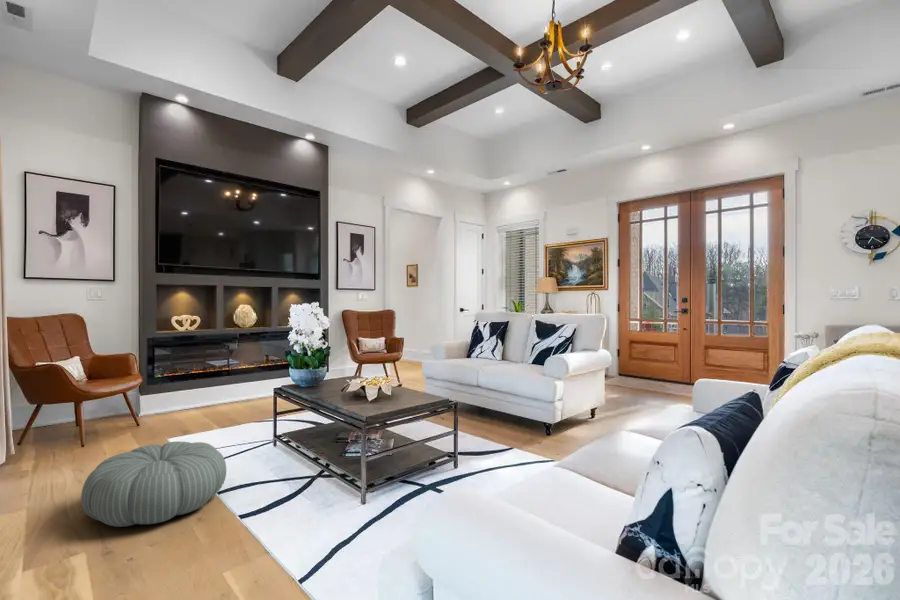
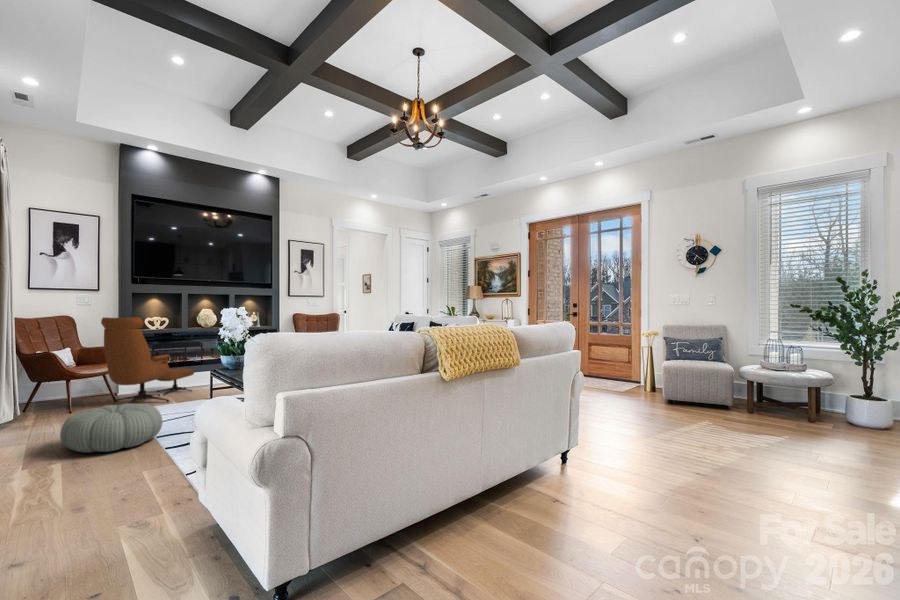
lounge chair: none [123,316,235,437] -> present [101,317,194,403]

